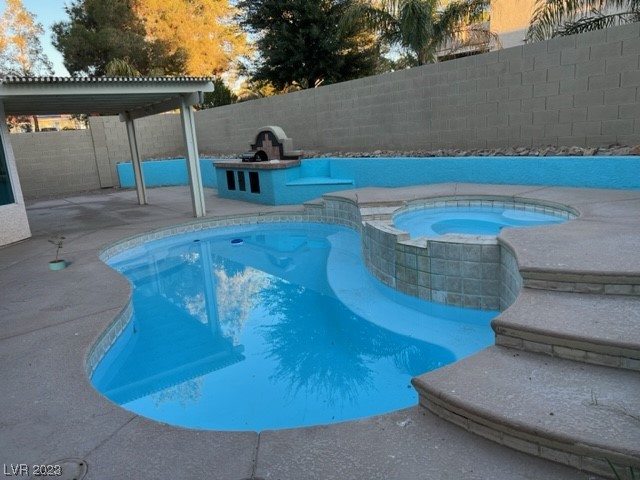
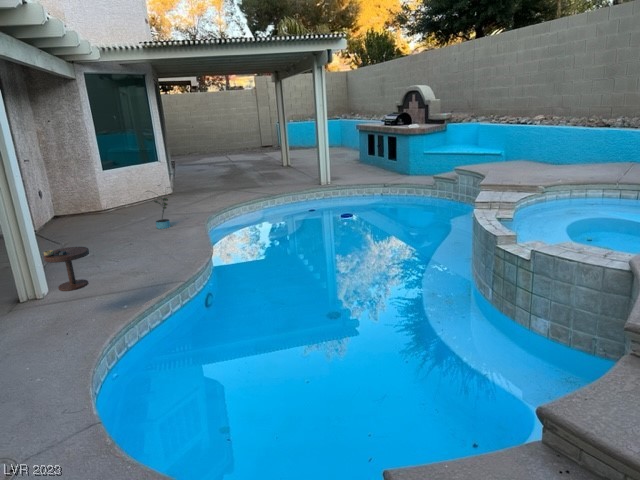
side table: none [11,279,61,356] -> present [44,247,89,291]

